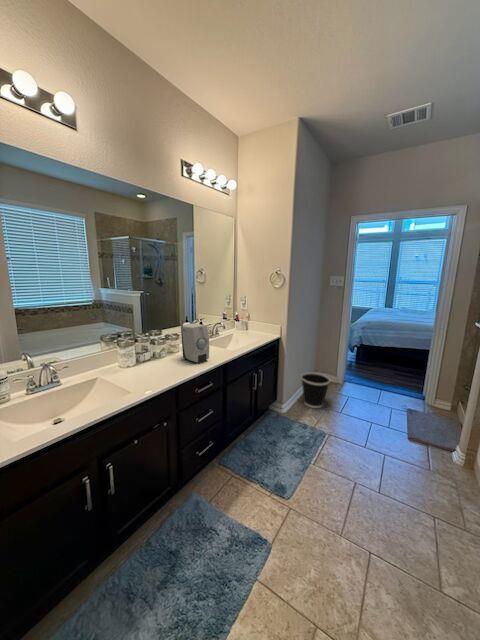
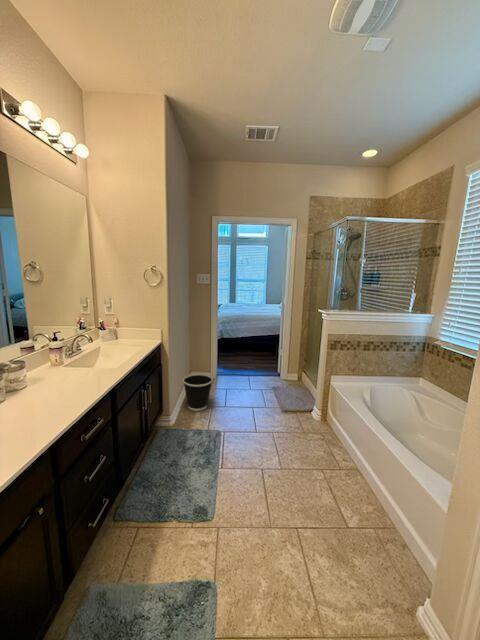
soap dispenser: present [181,324,209,363] -> none [34,341,89,397]

